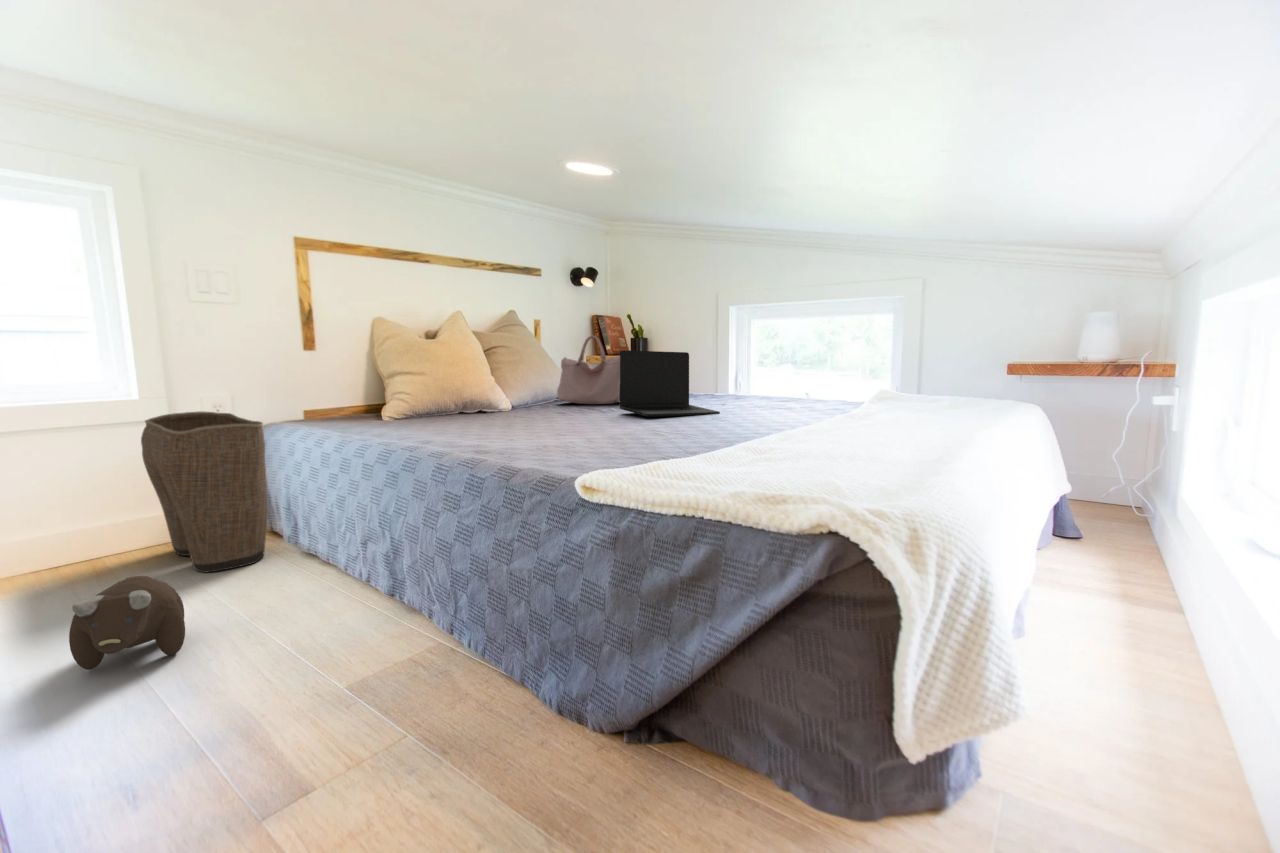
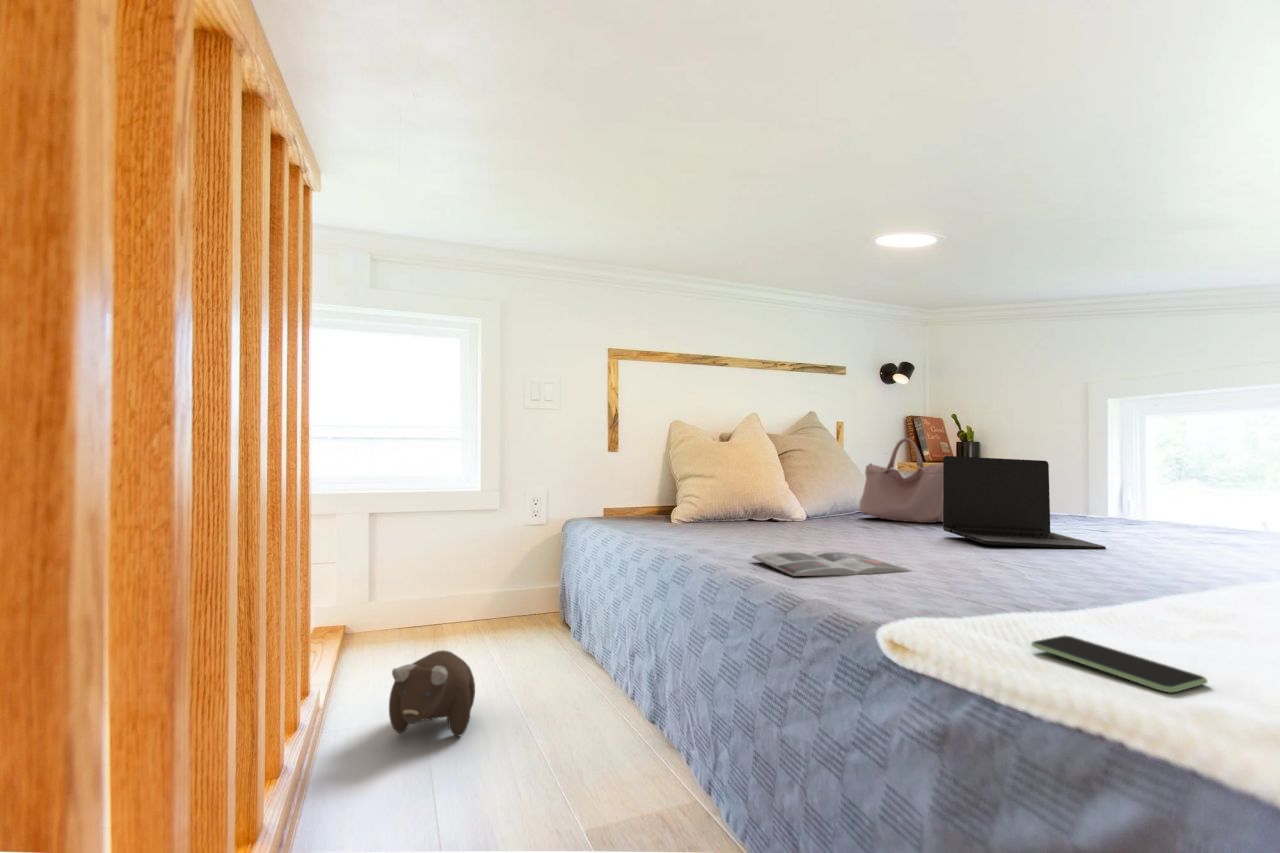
laundry basket: present [141,411,267,573] -> none [477,502,564,655]
magazine: none [472,431,601,454] -> present [752,550,909,576]
smartphone: none [667,466,749,487] -> present [1031,636,1207,692]

